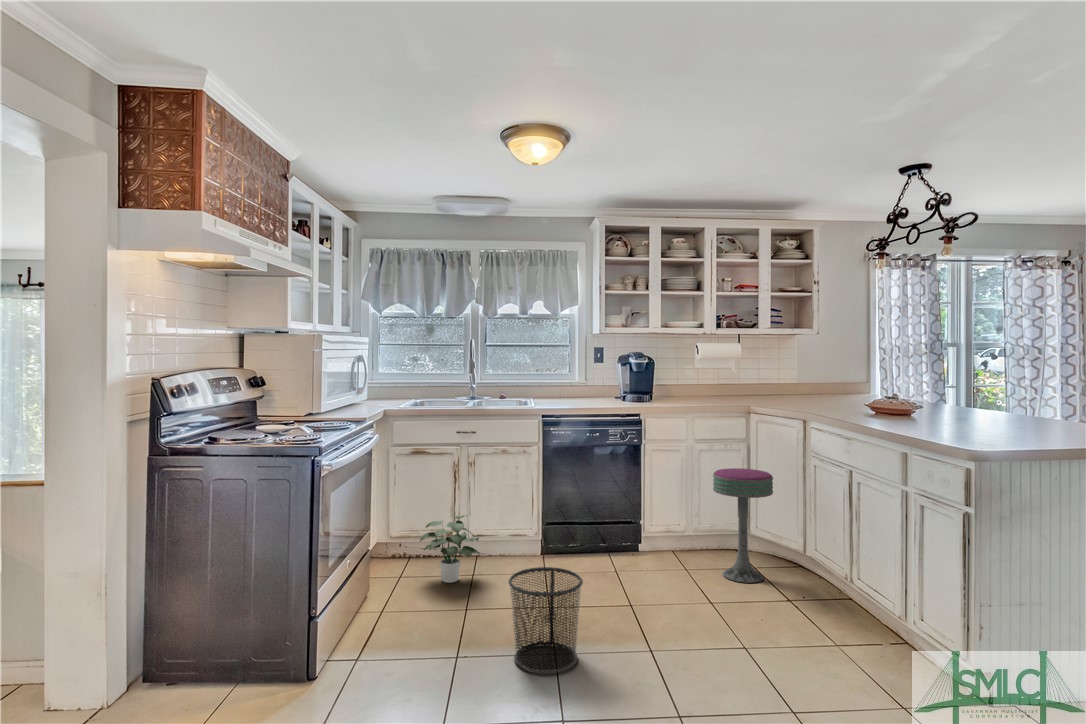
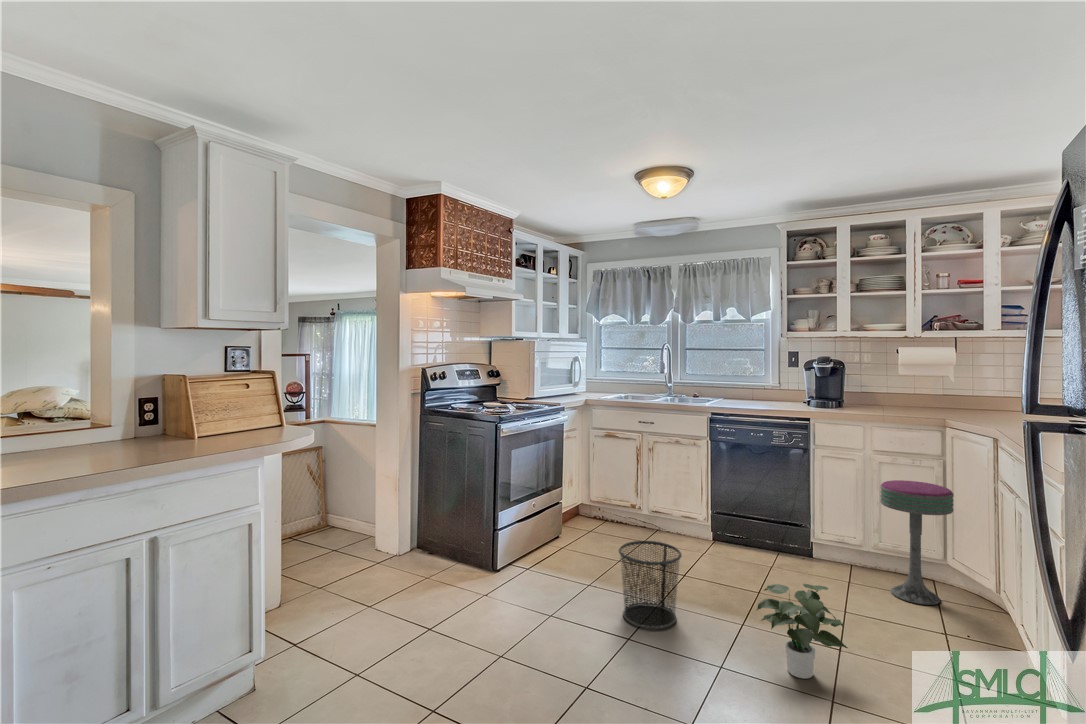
potted plant: present [420,515,480,583] -> present [756,584,848,679]

